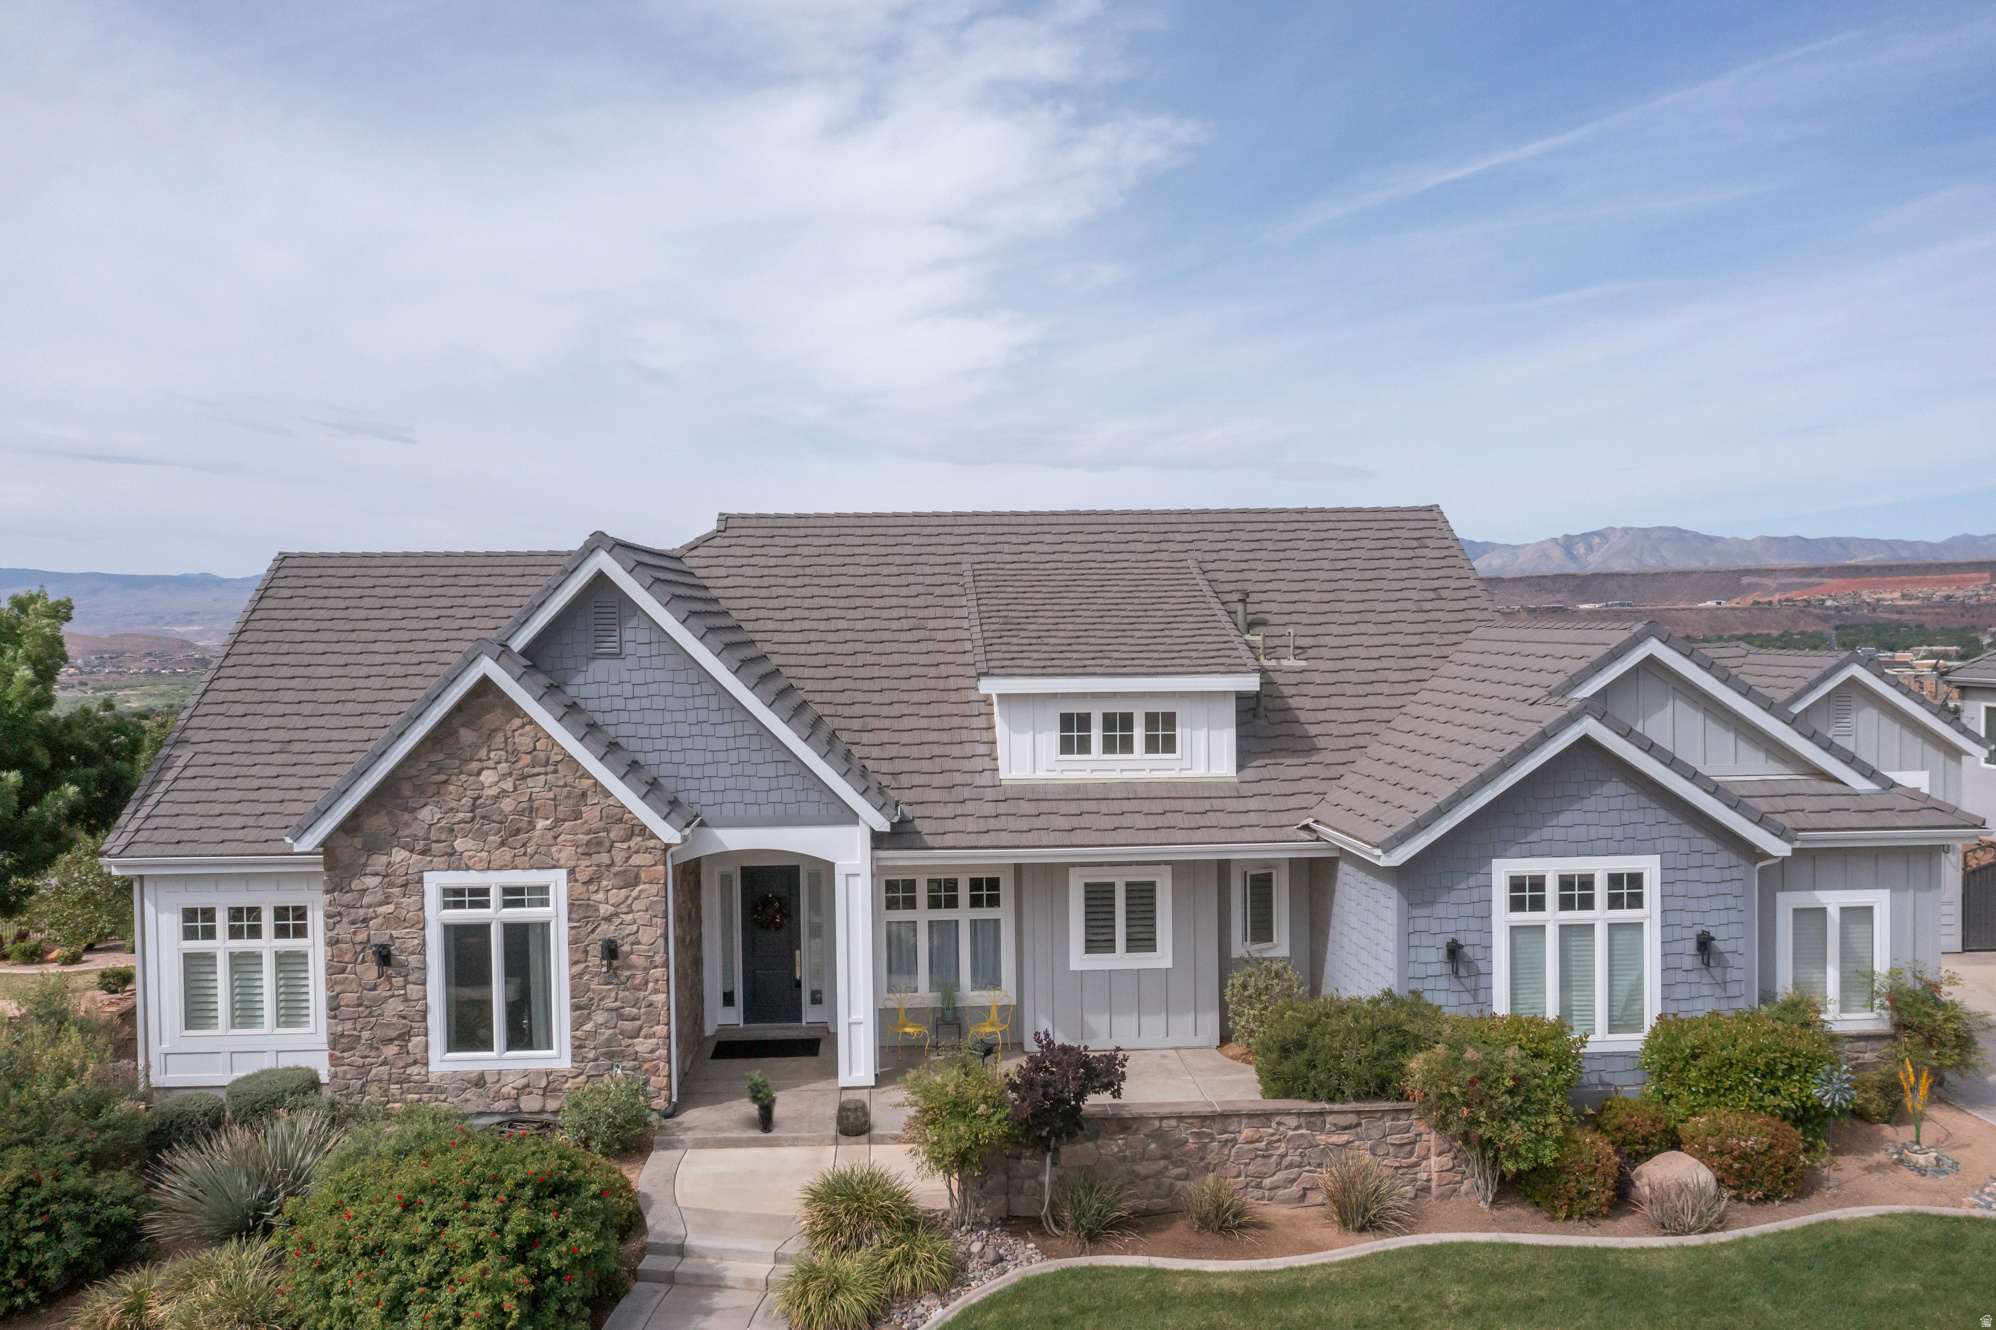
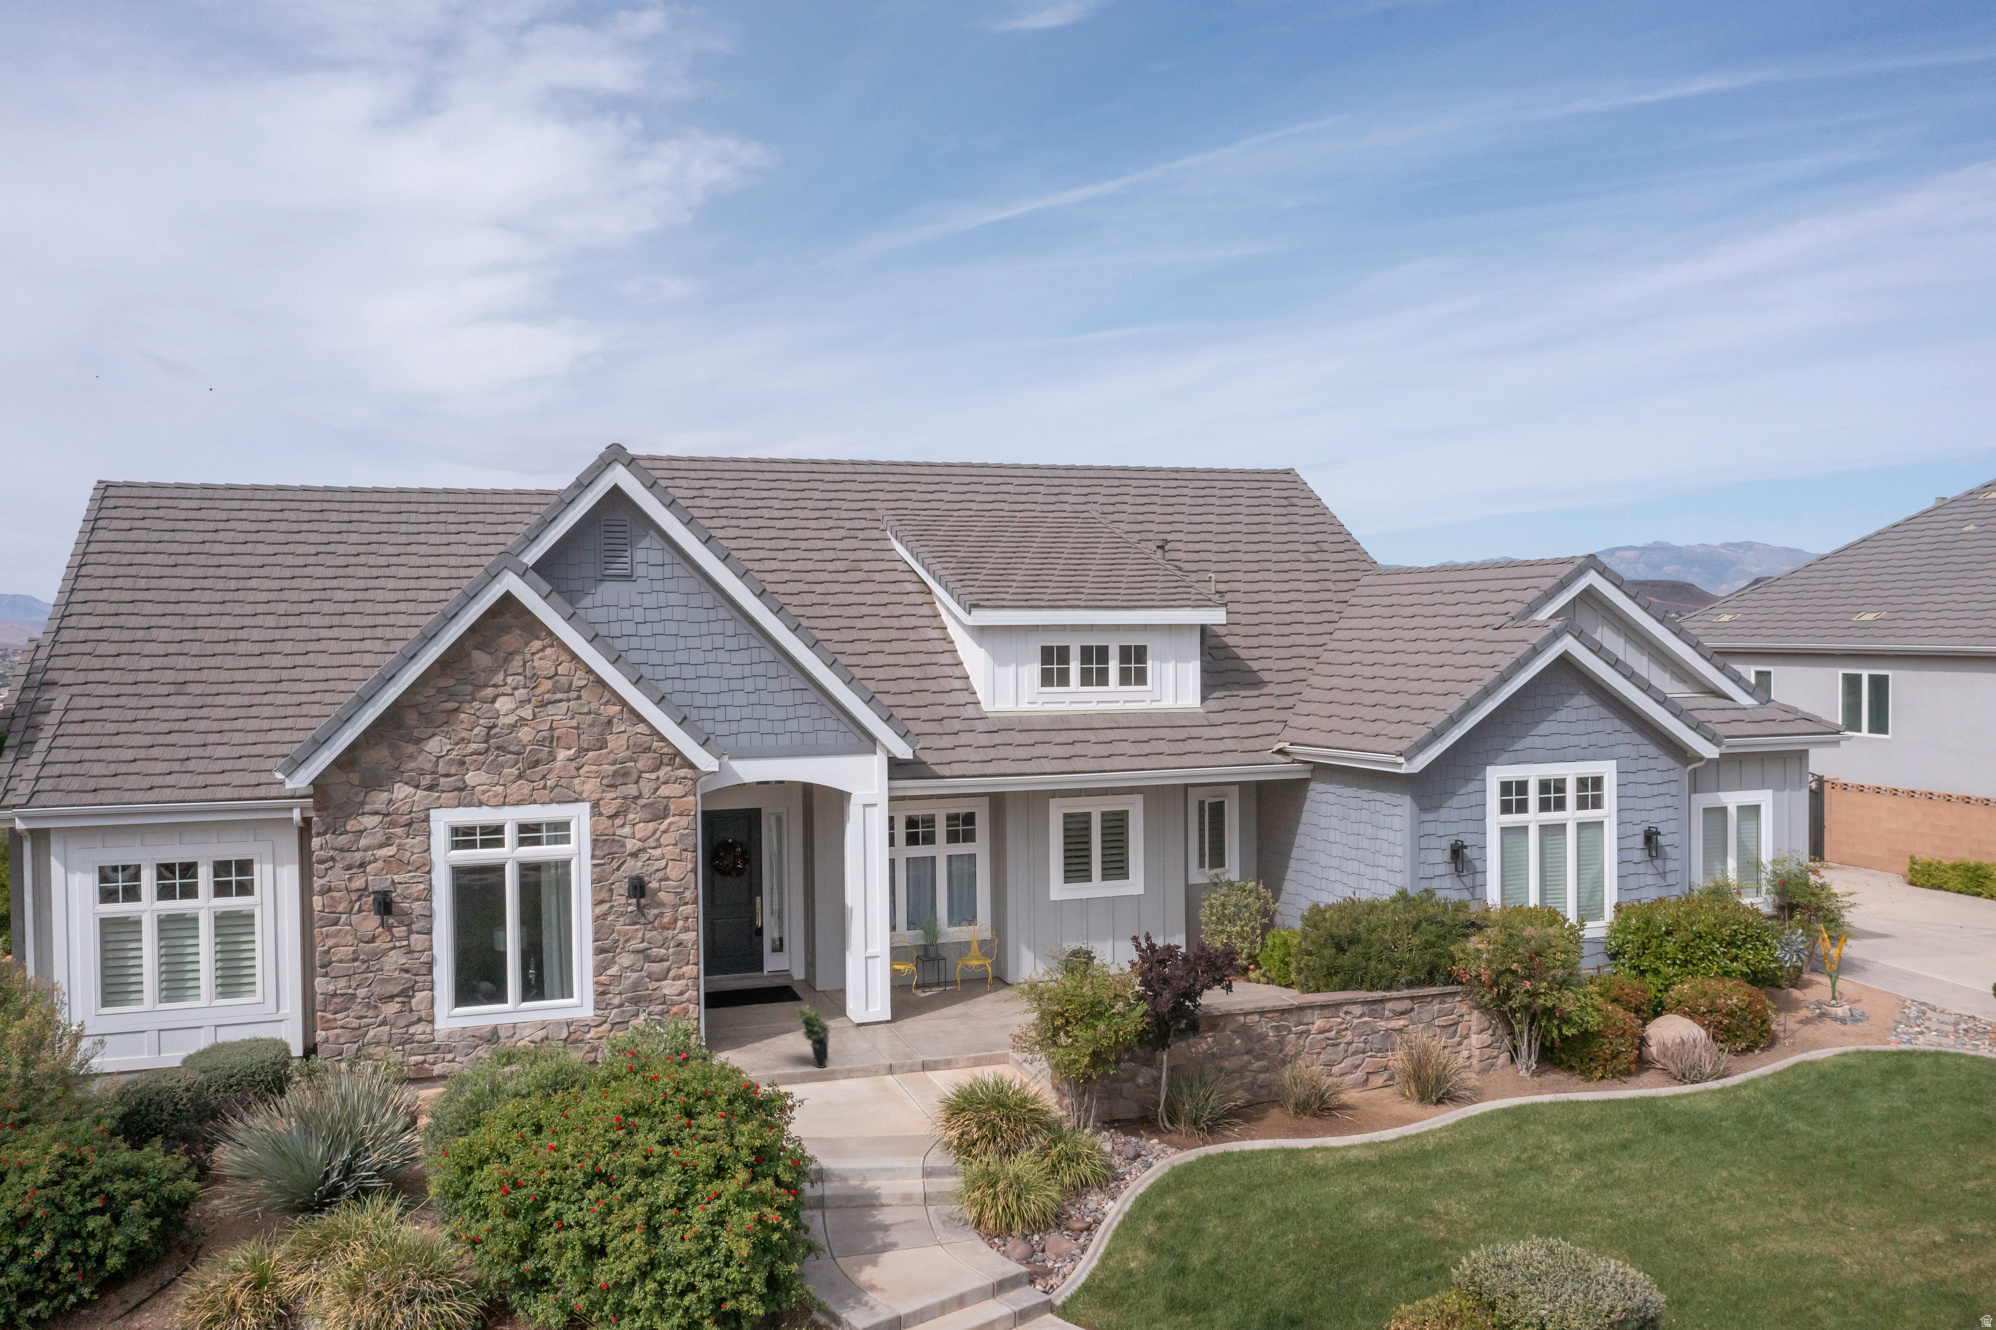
woven basket: present [836,1099,870,1135] -> none [893,1027,928,1064]

